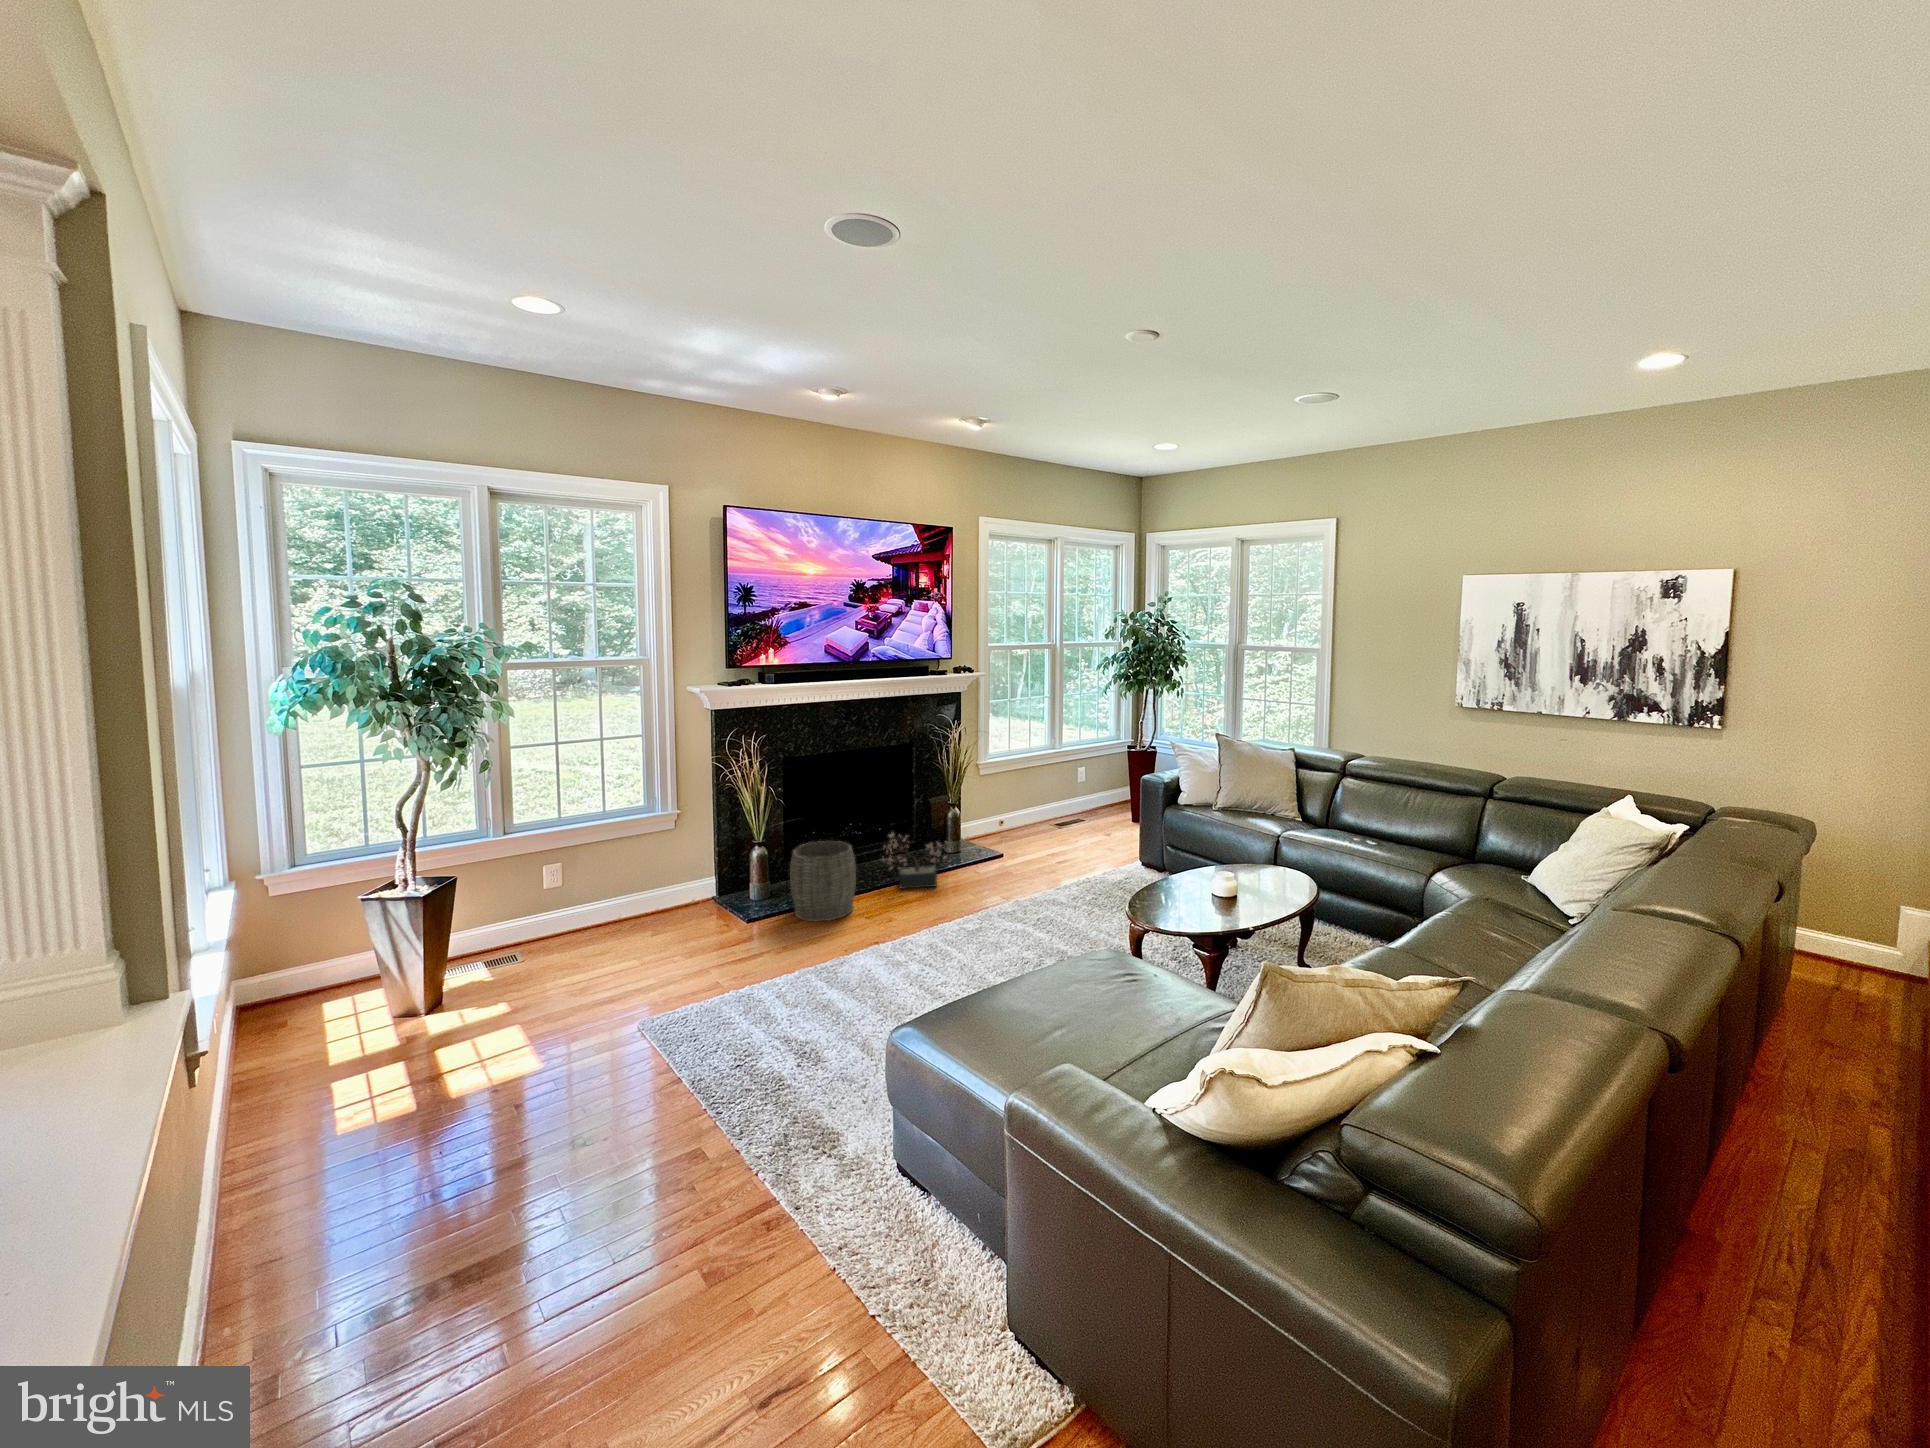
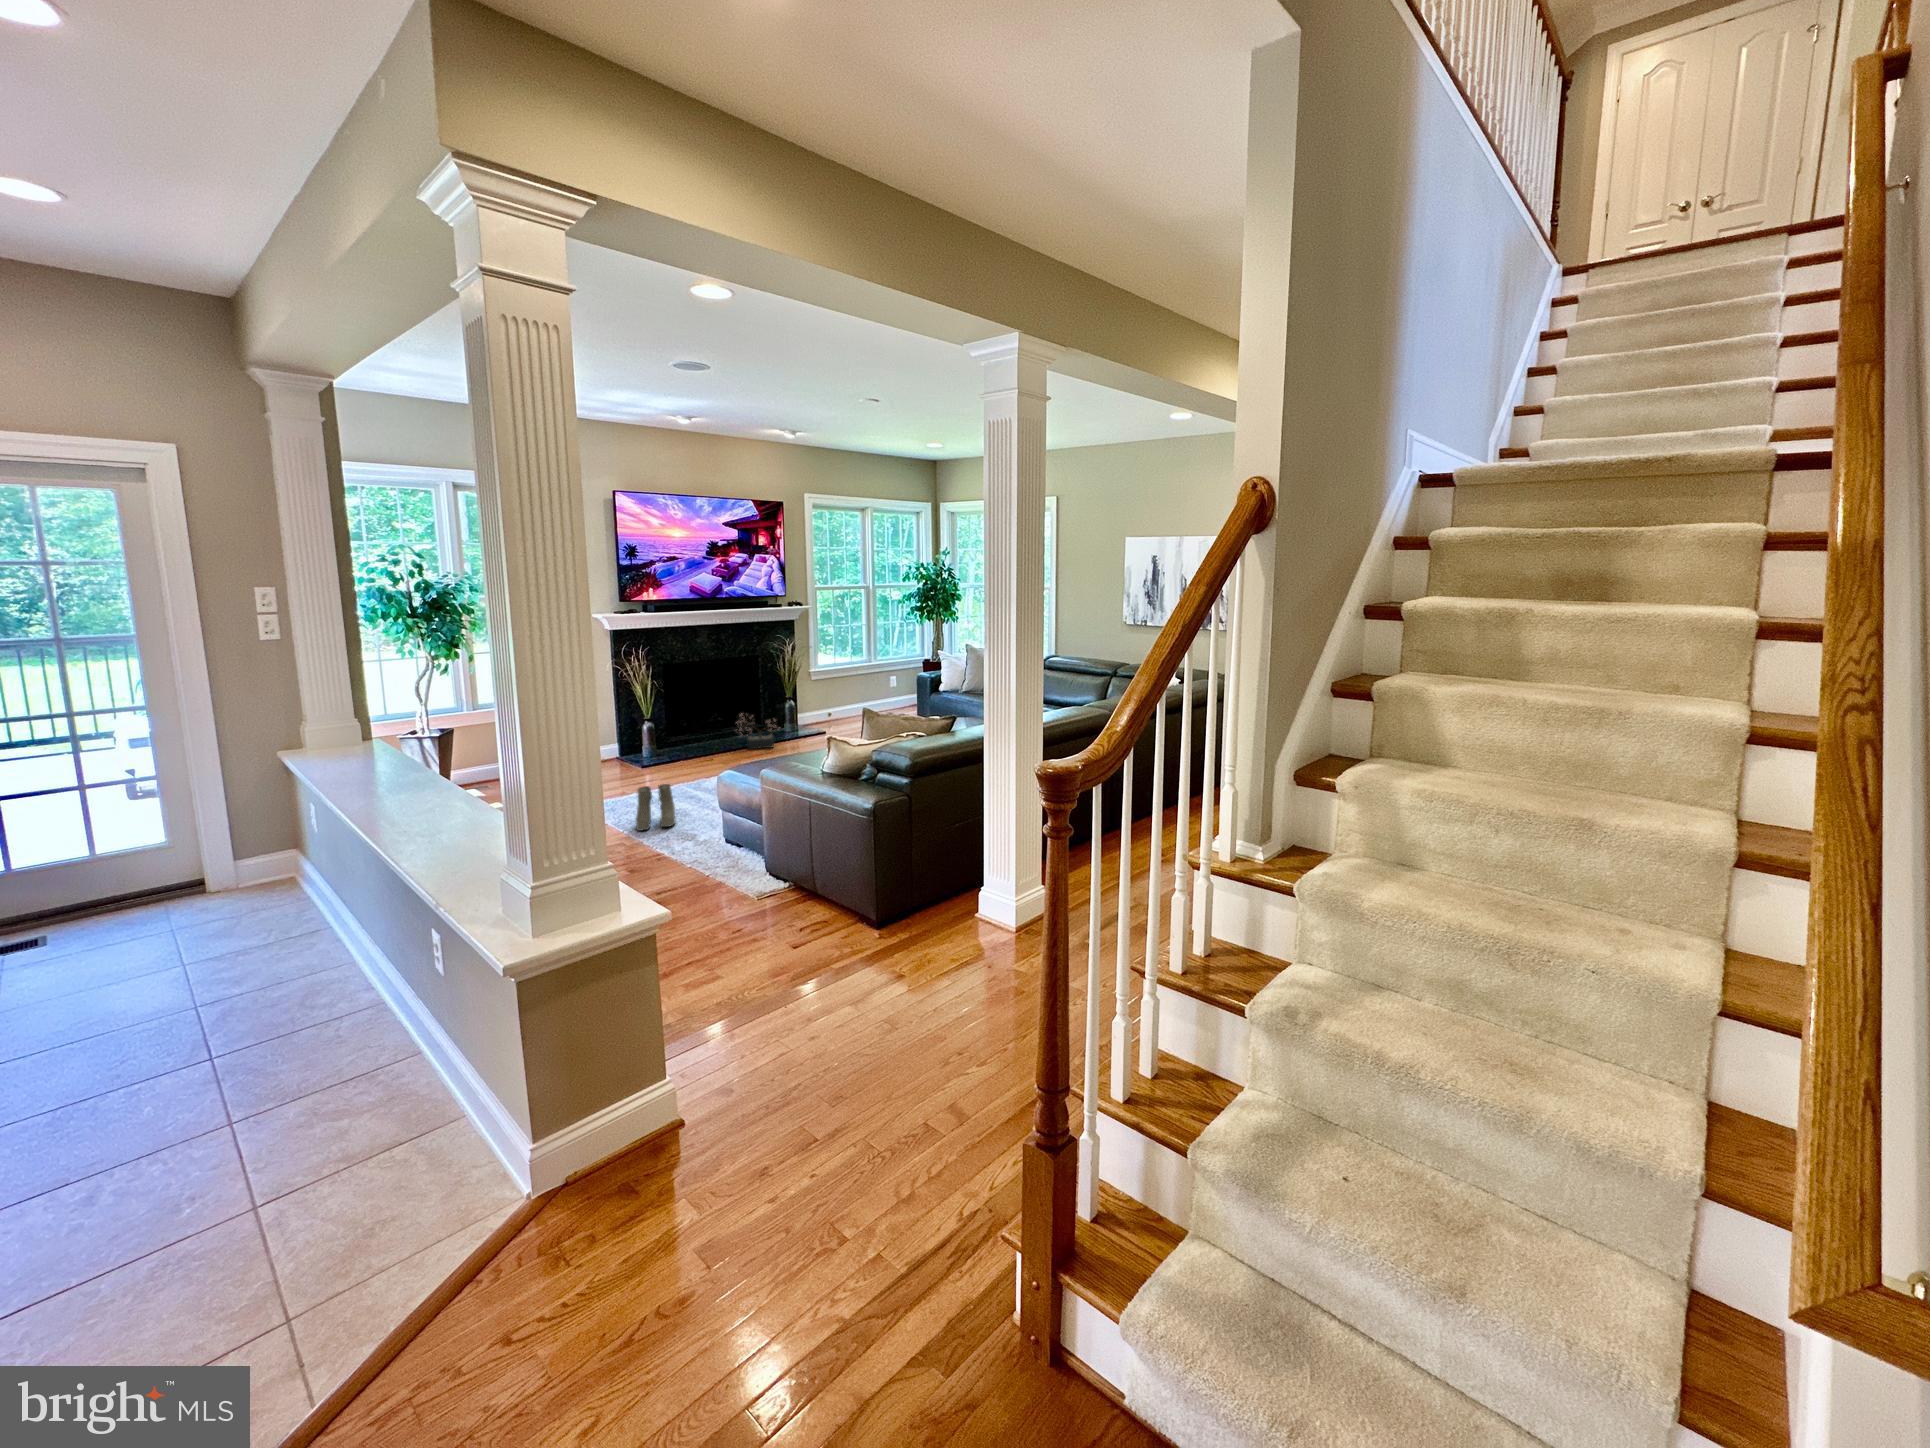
woven basket: present [790,841,856,922] -> none [670,716,715,764]
boots: none [722,1021,796,1131] -> present [636,784,675,831]

